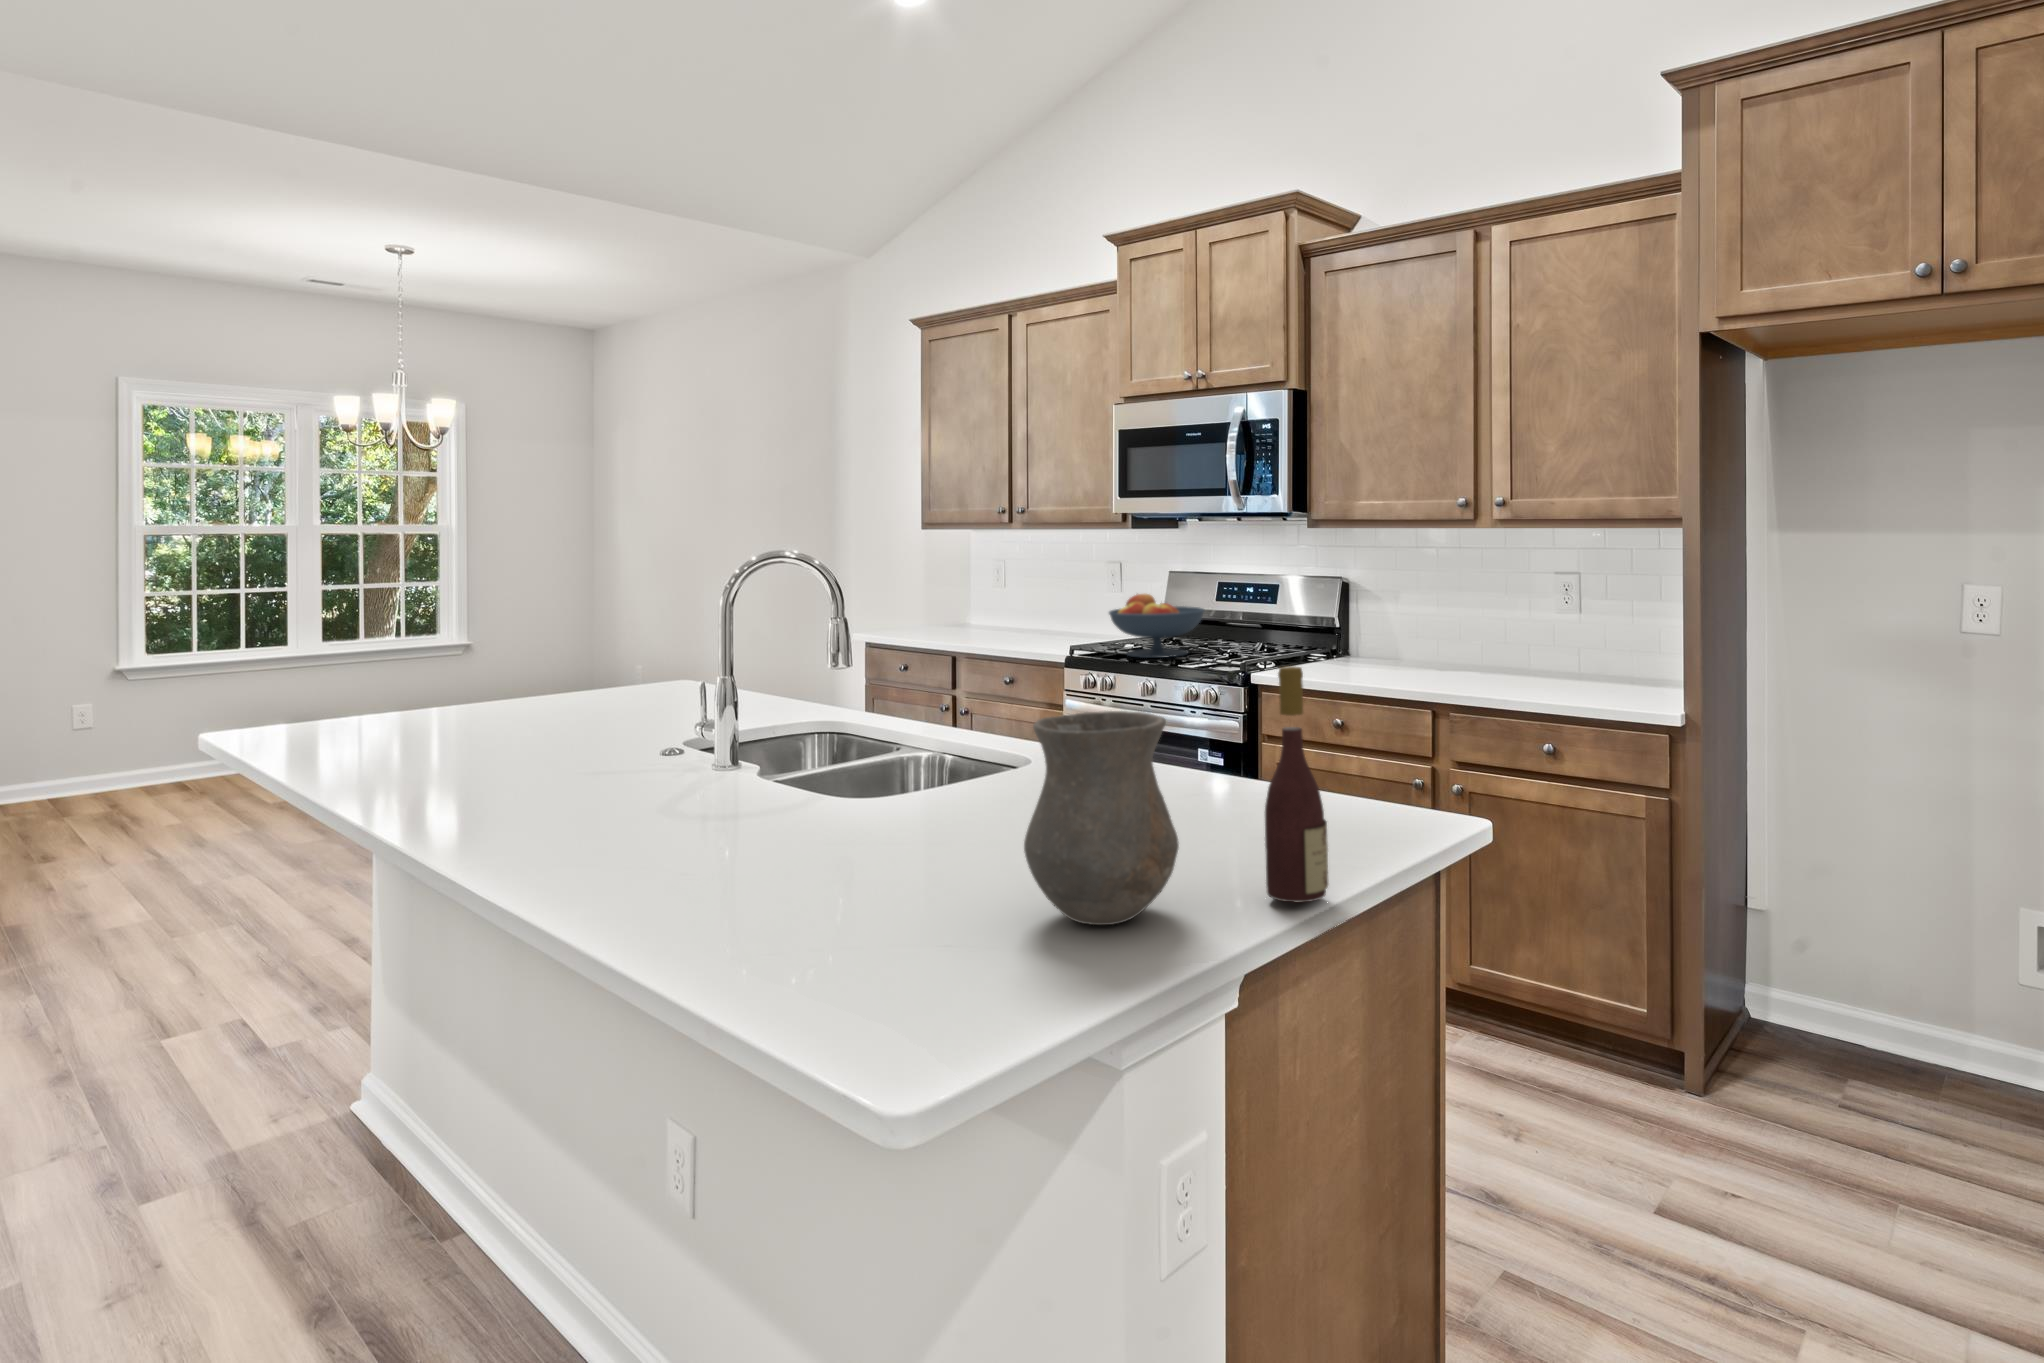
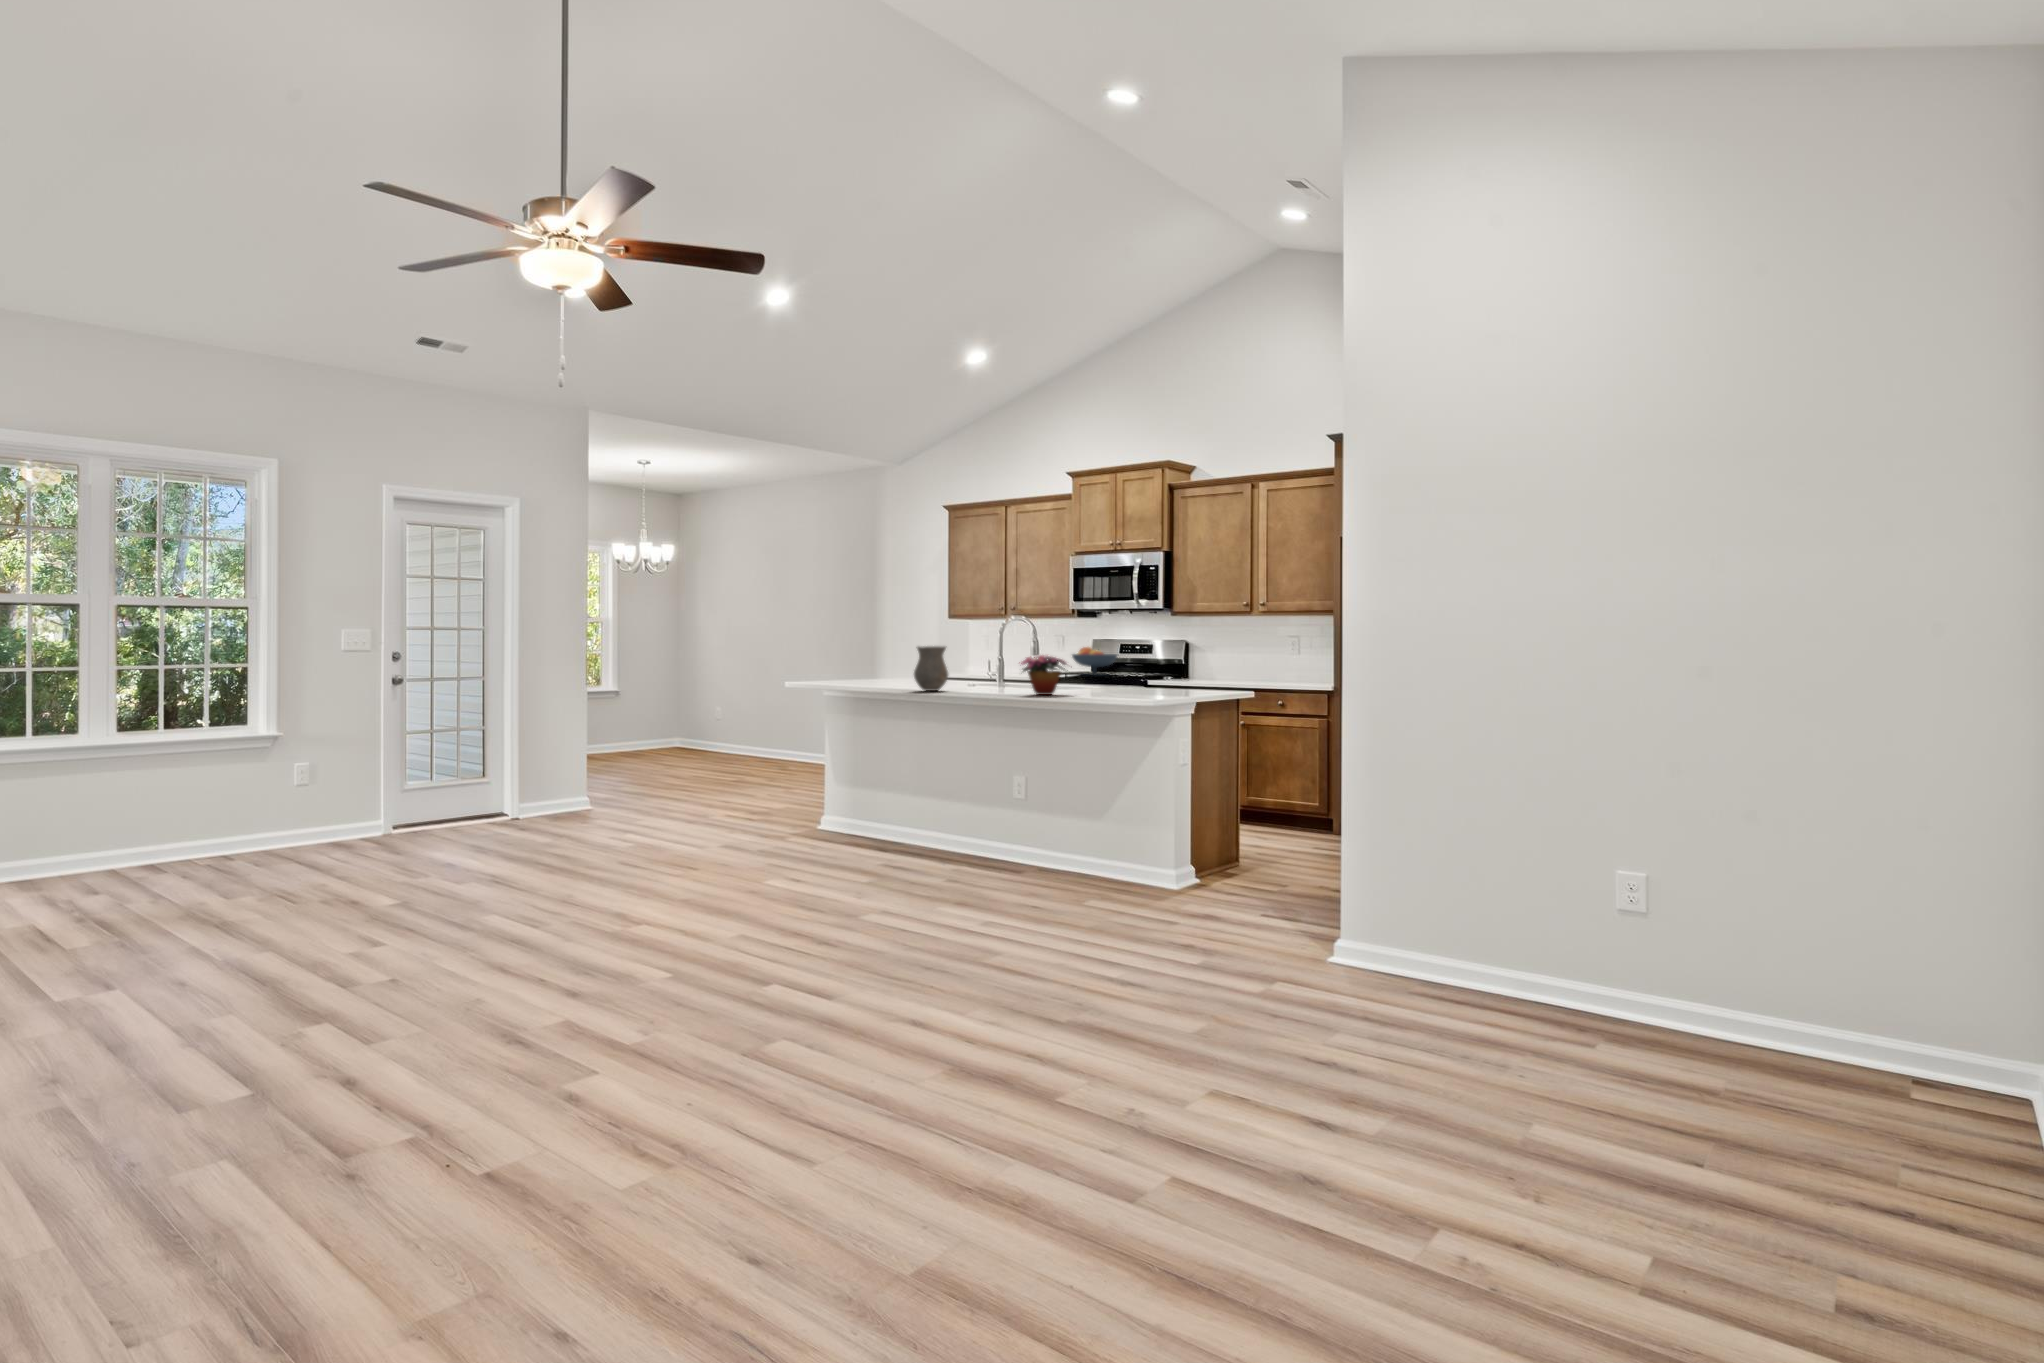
wine bottle: present [1265,666,1328,902] -> none [1183,634,1201,696]
vase: present [1024,711,1179,925] -> present [914,646,948,691]
flower arrangement: none [704,726,914,873] -> present [1019,655,1068,695]

